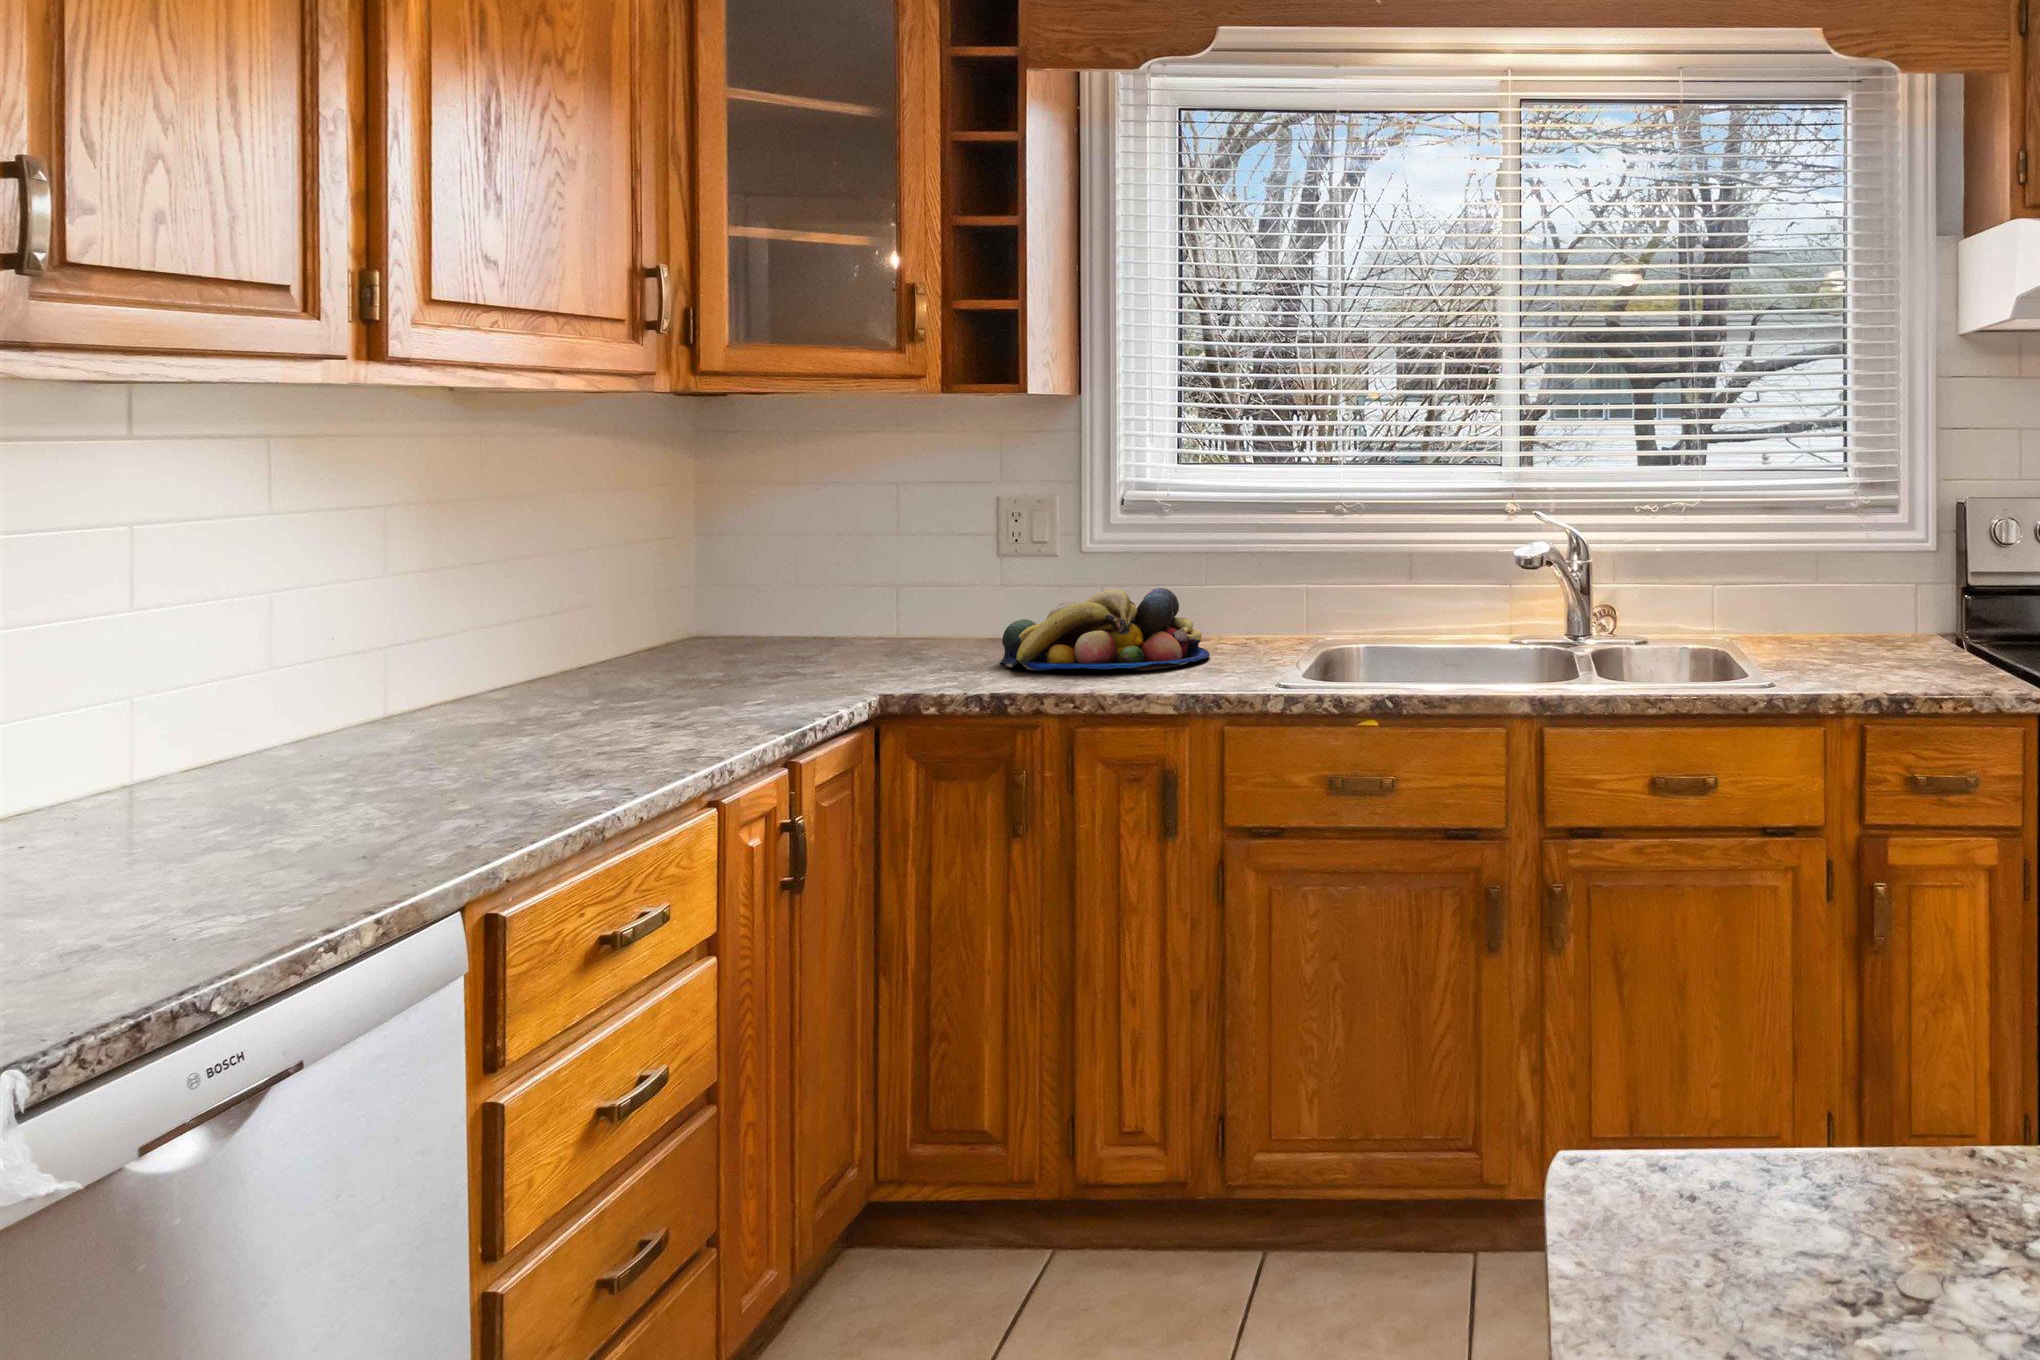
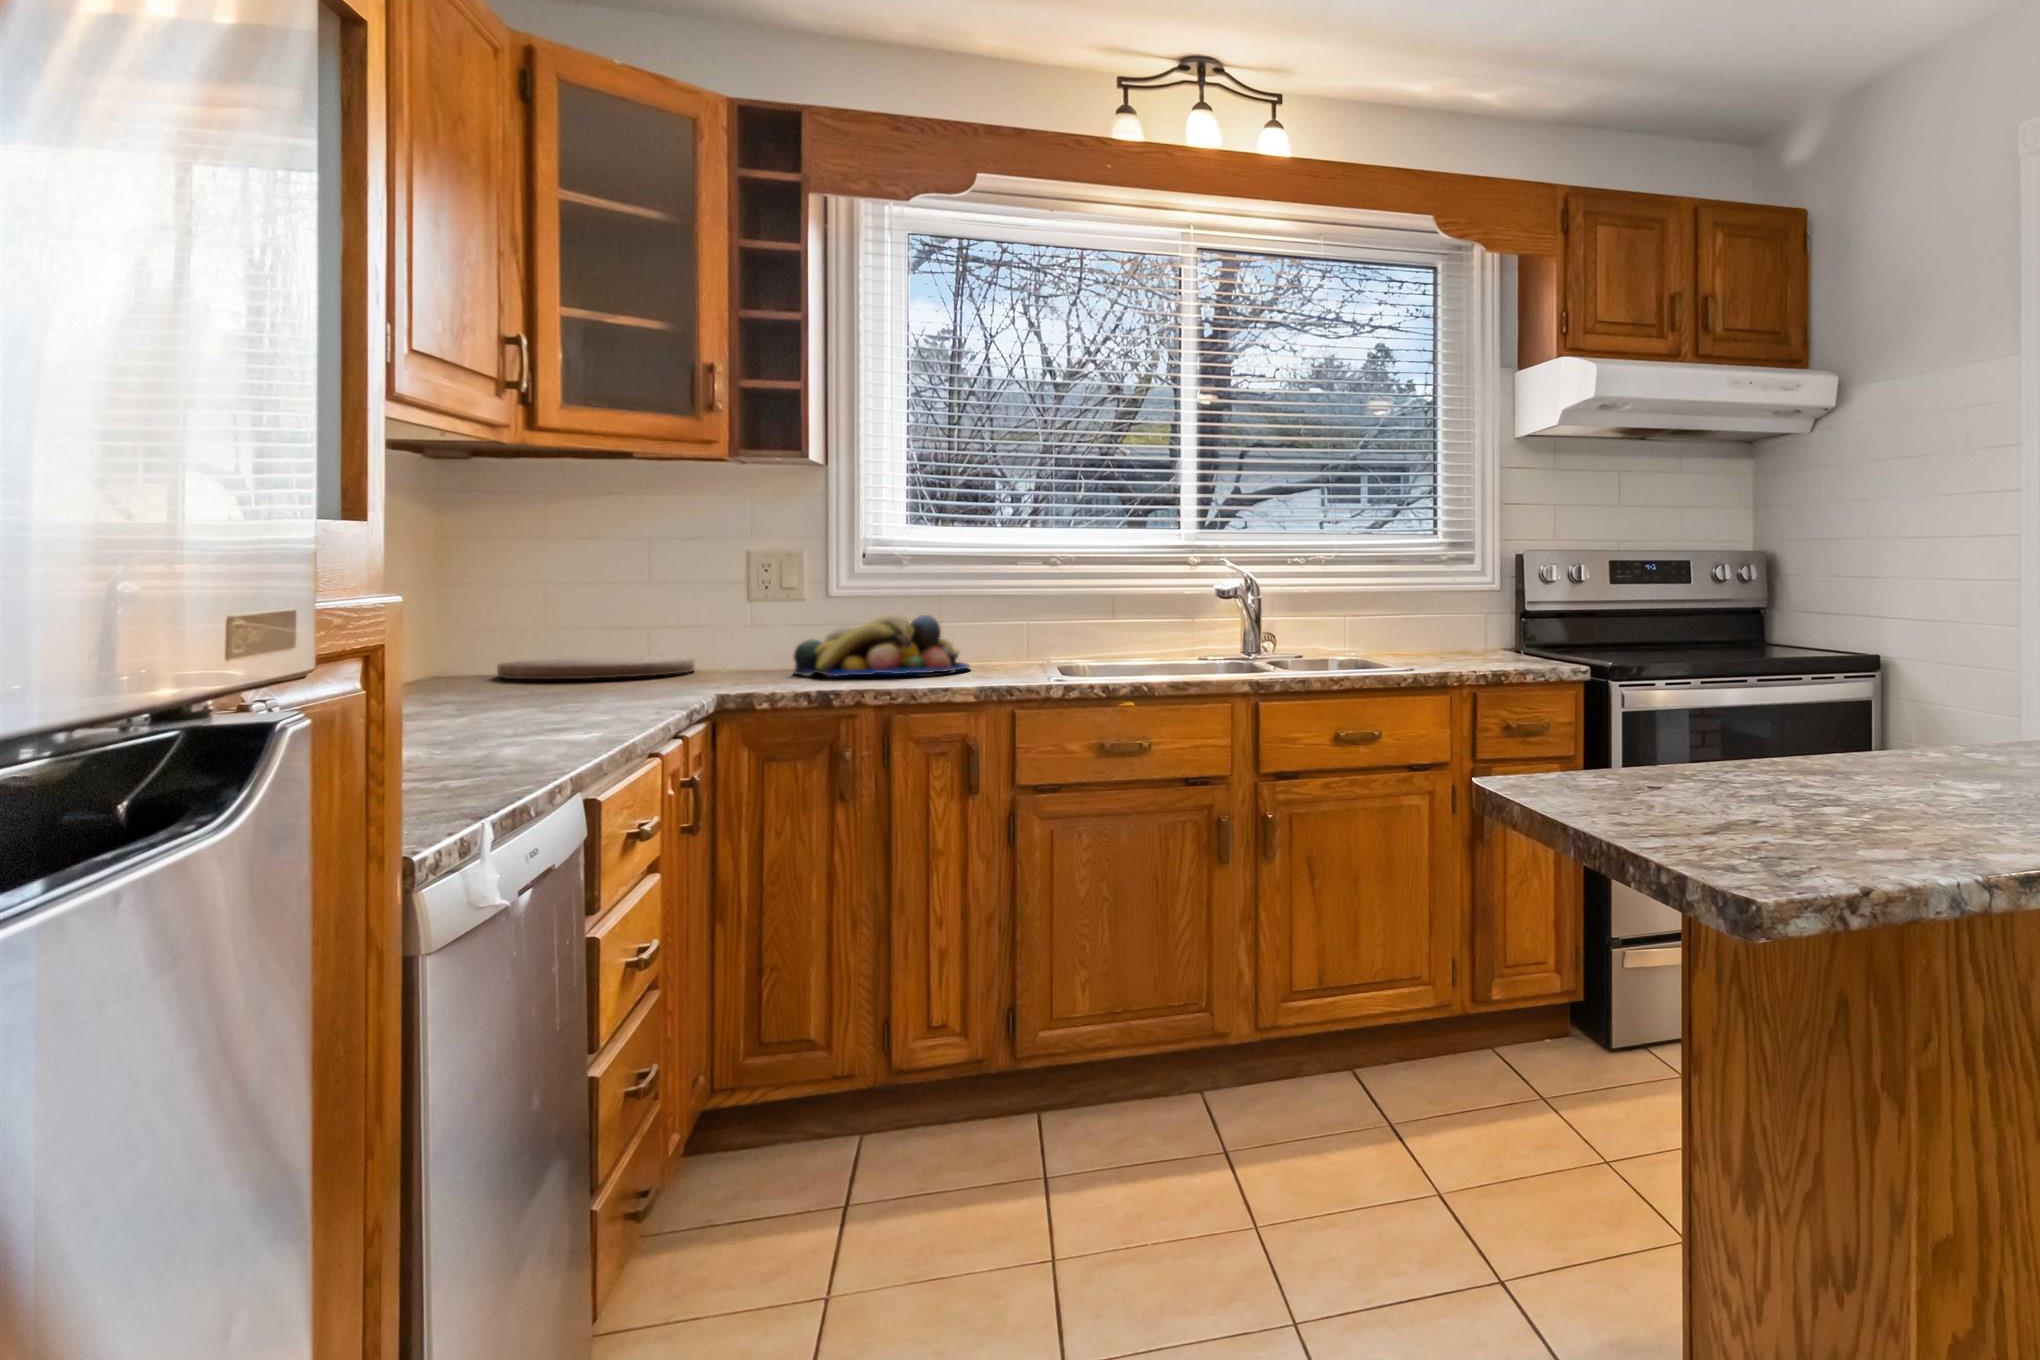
cutting board: none [701,629,911,664] -> present [497,656,694,679]

